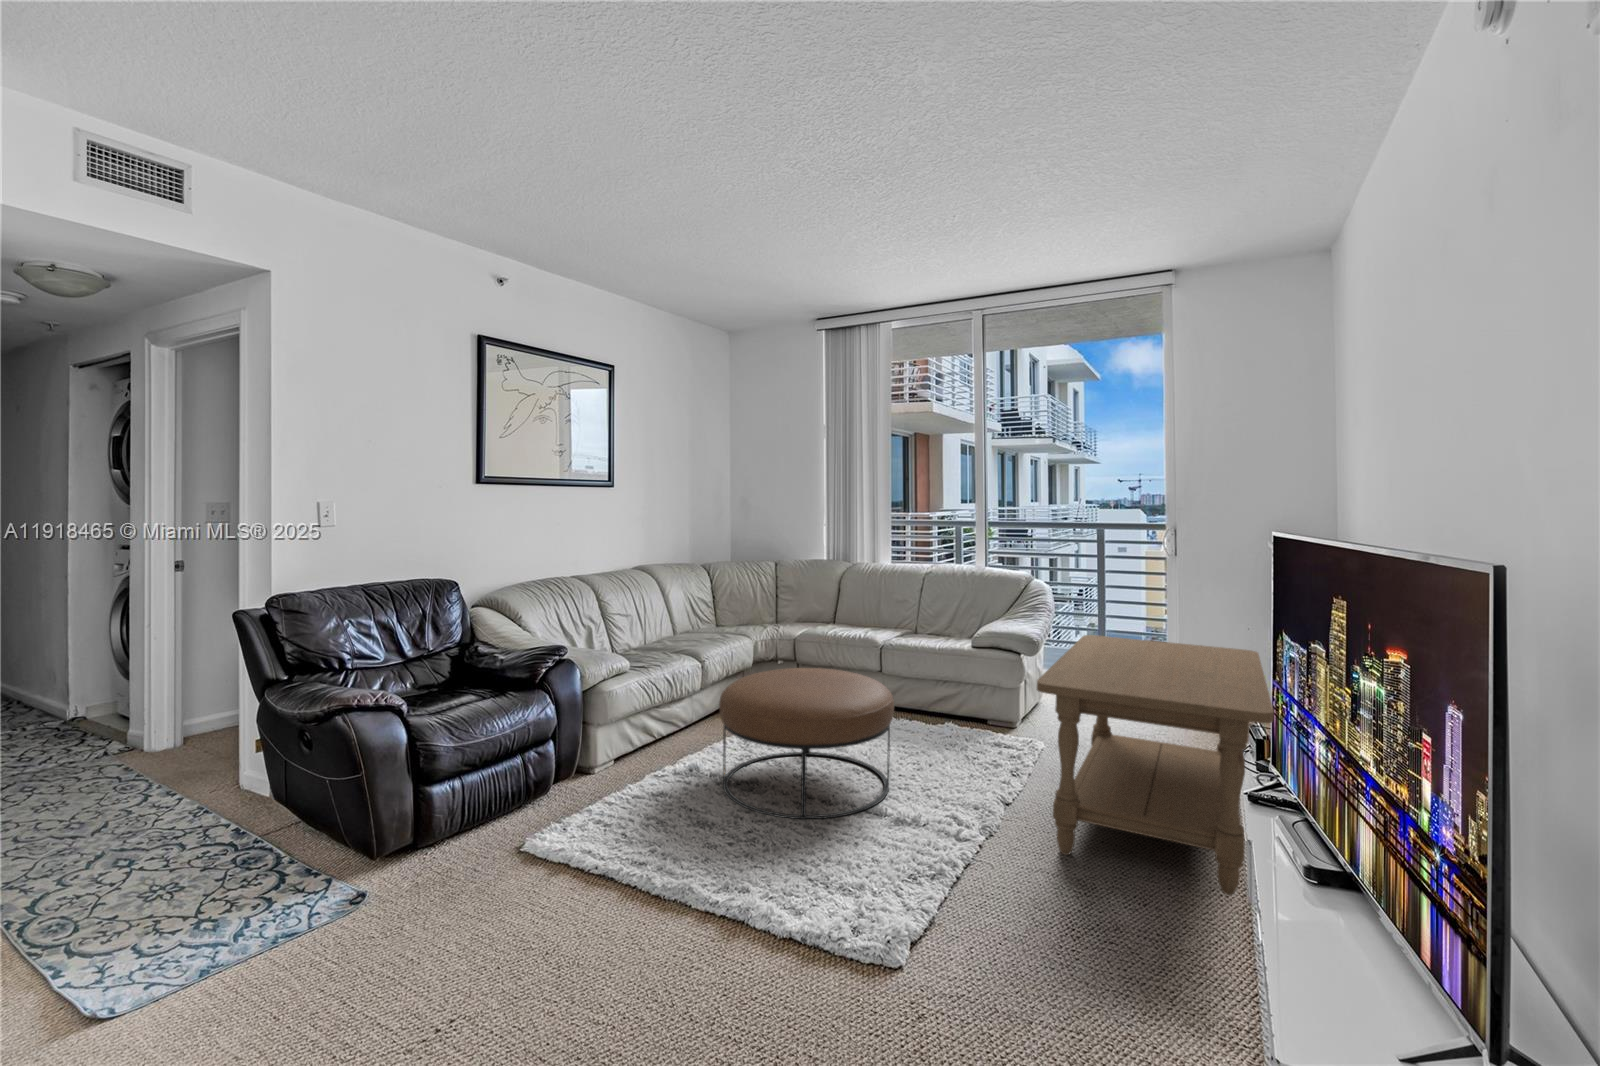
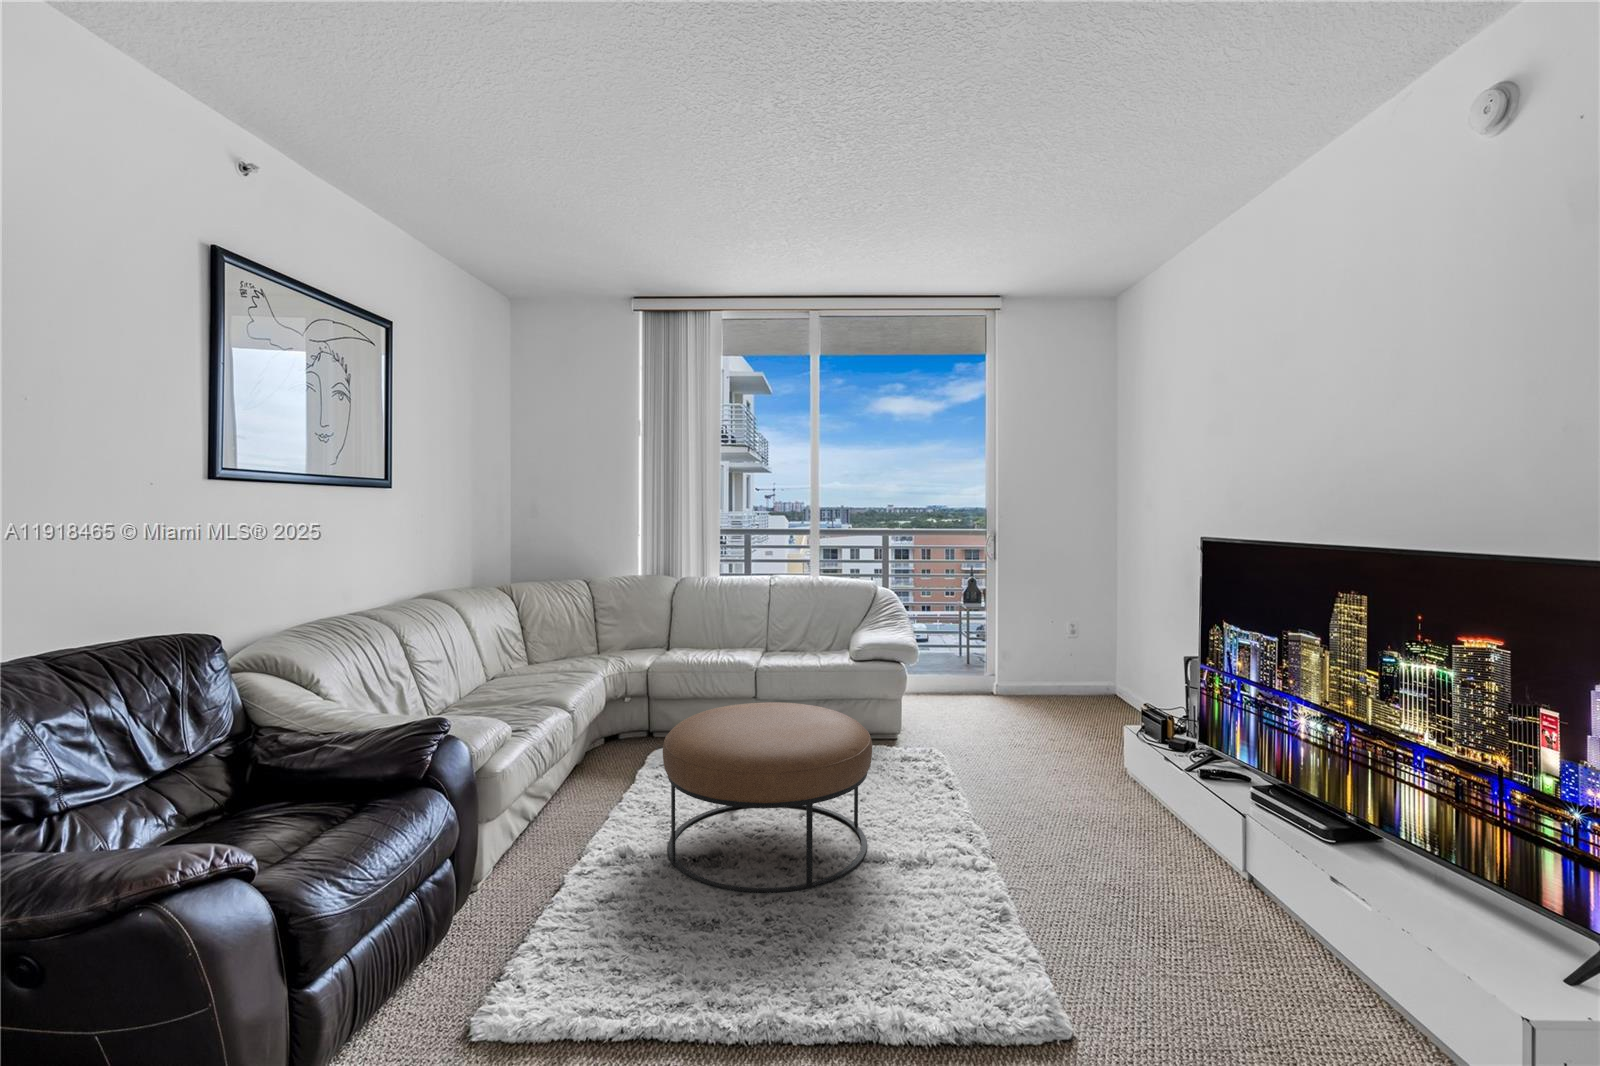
coffee table: present [1037,635,1274,895] -> none [998,636,1271,869]

